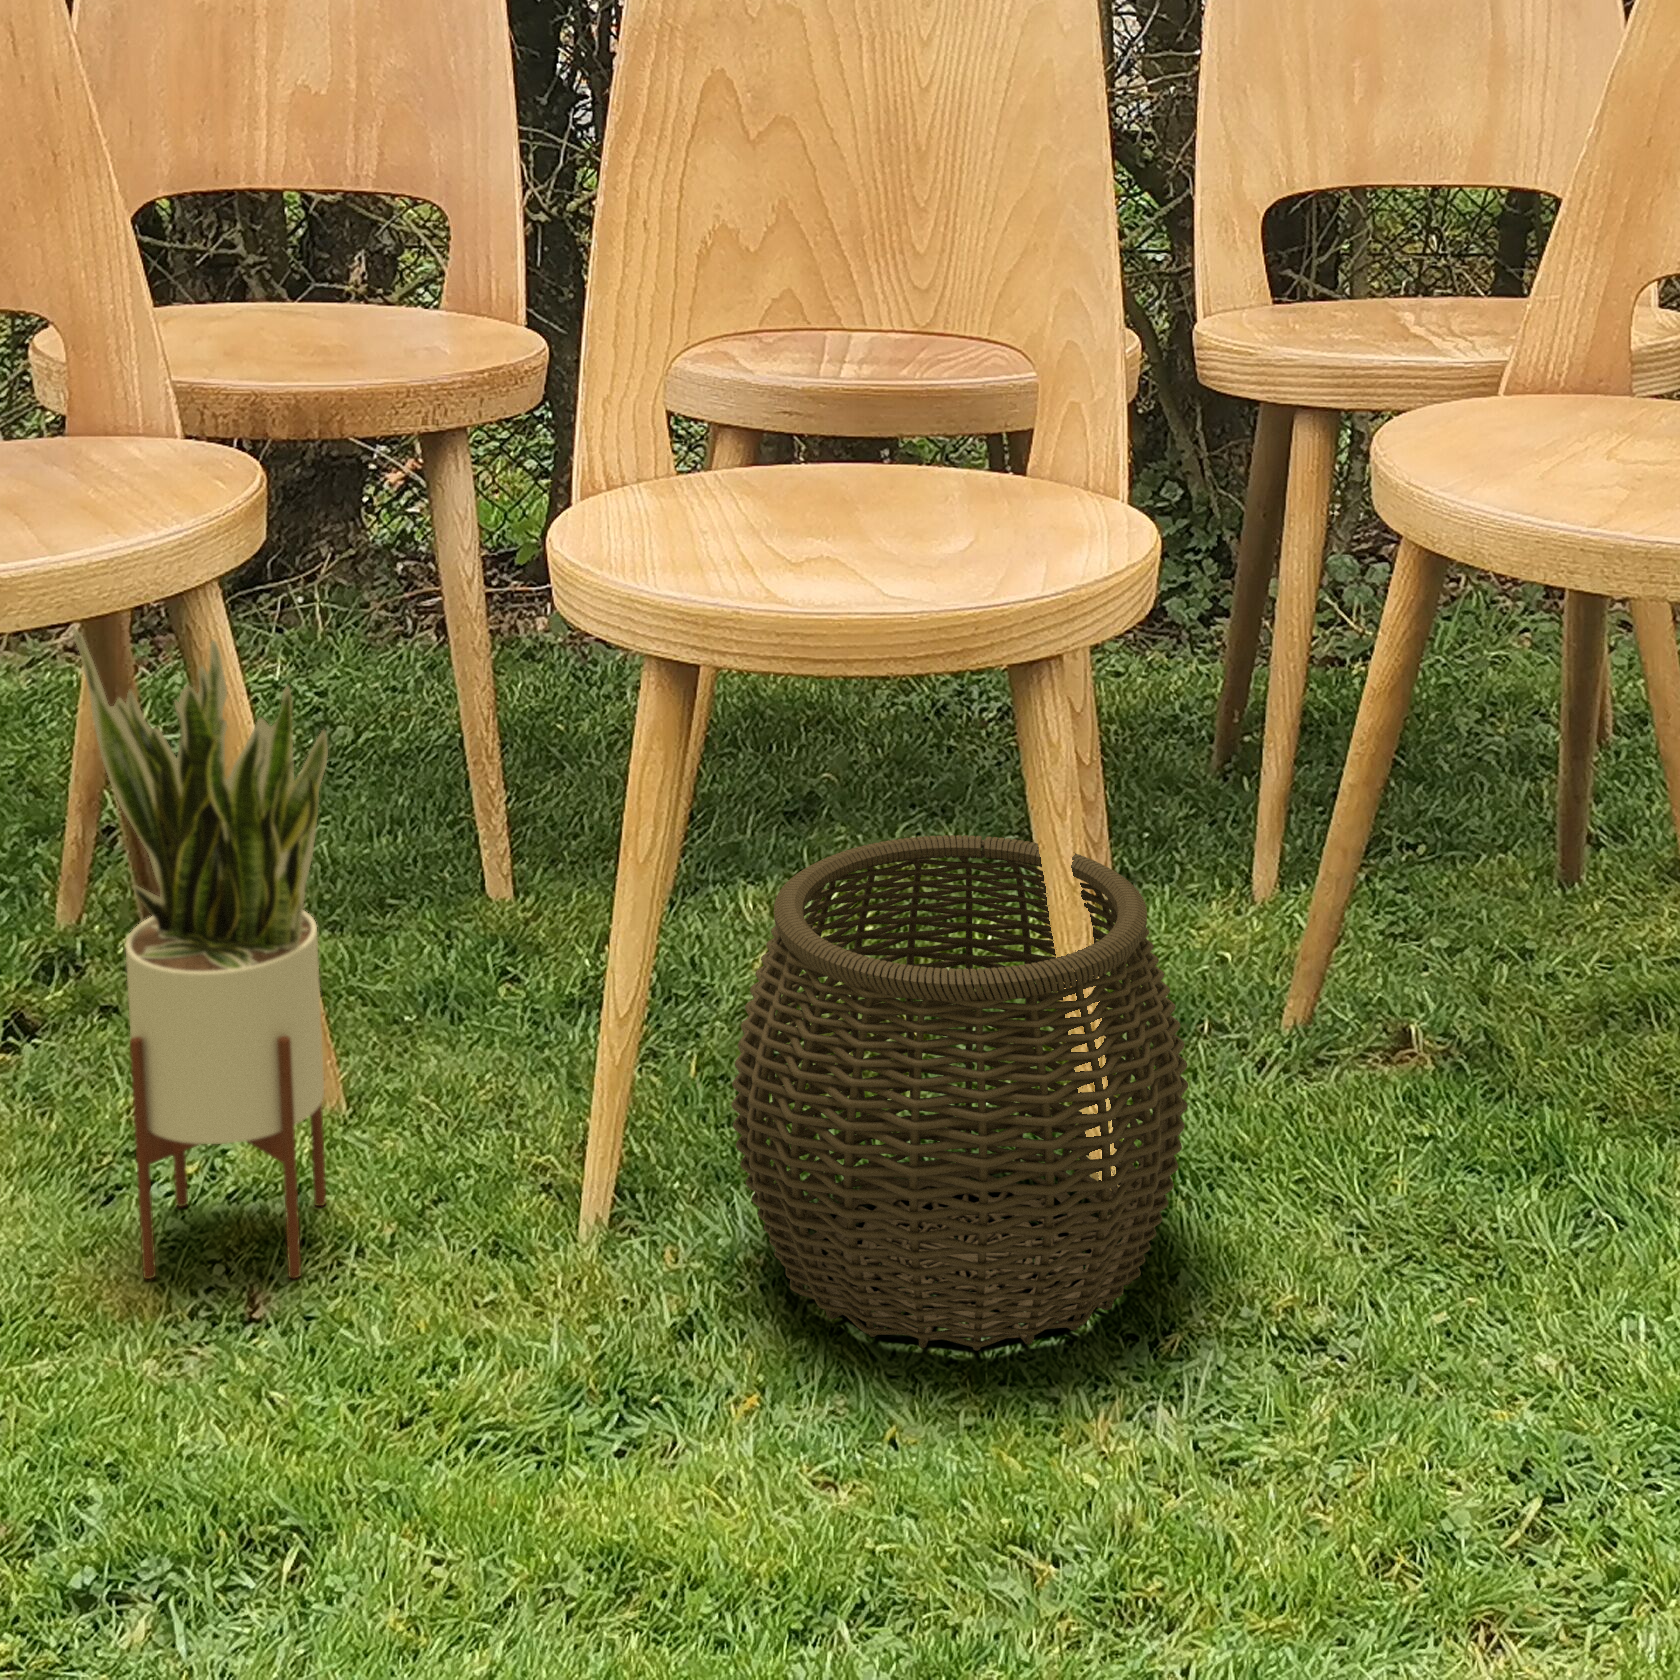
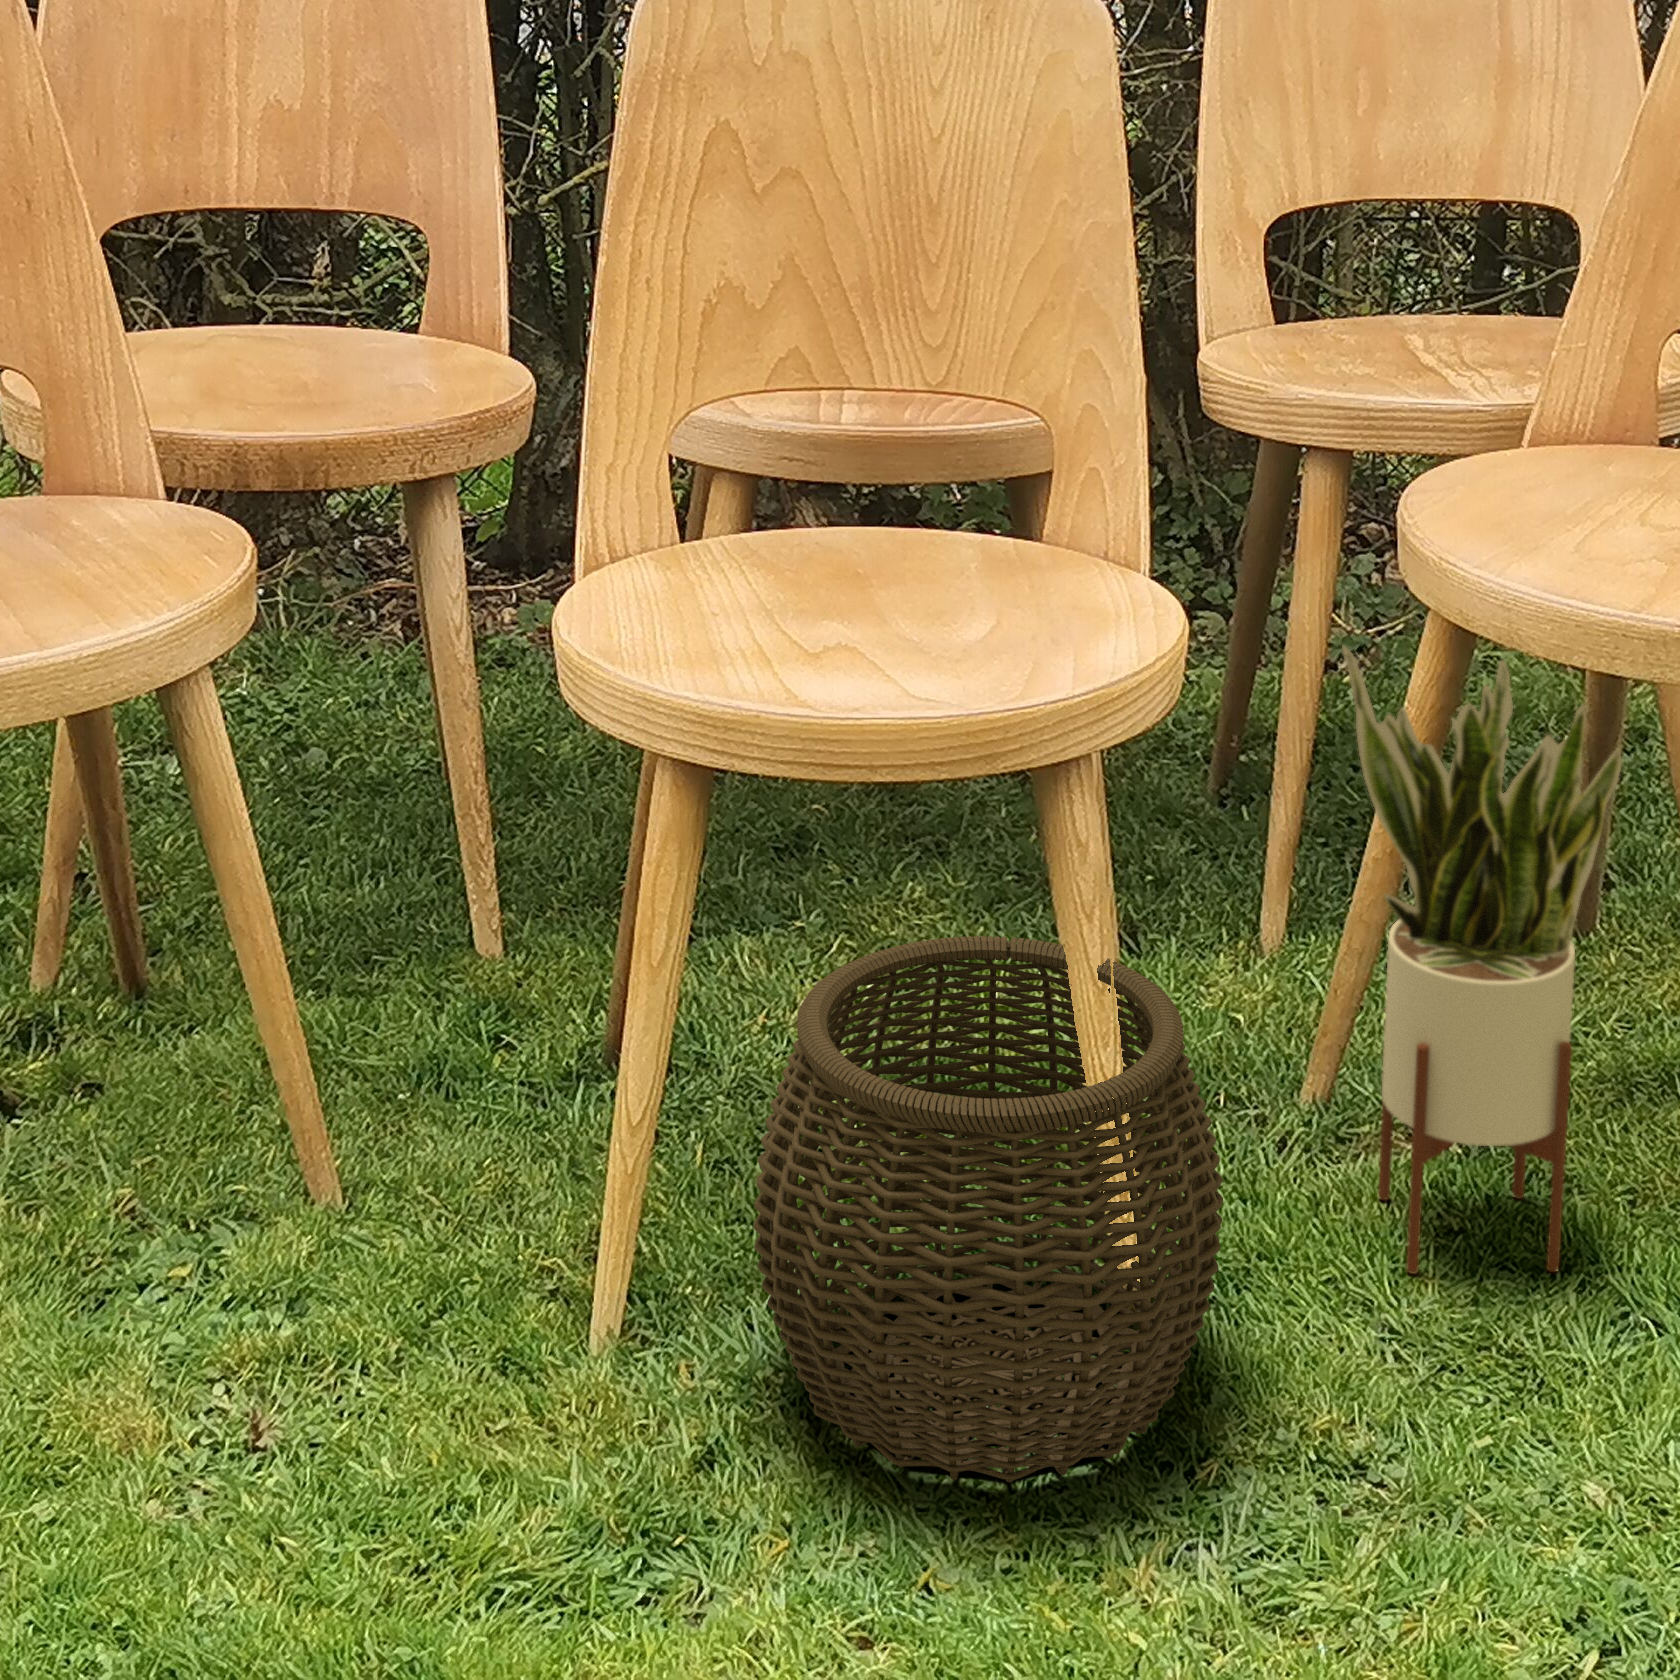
potted plant: present [71,627,328,1279] -> present [1342,646,1621,1274]

